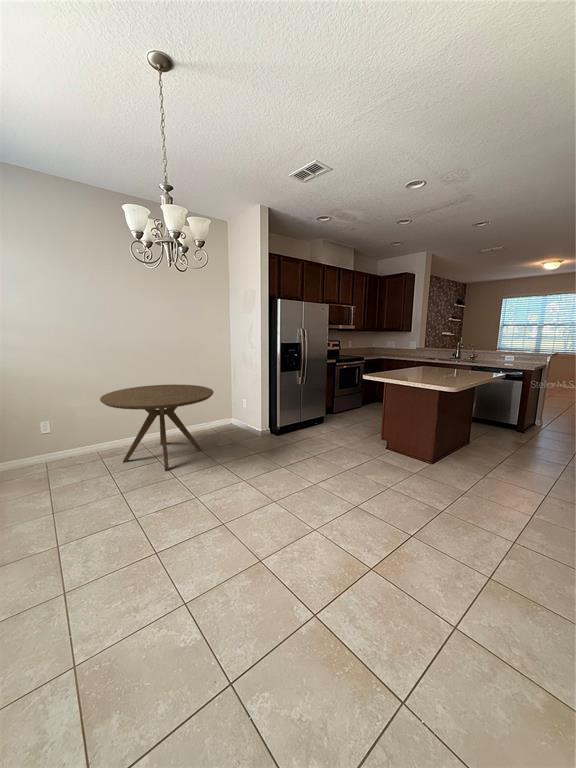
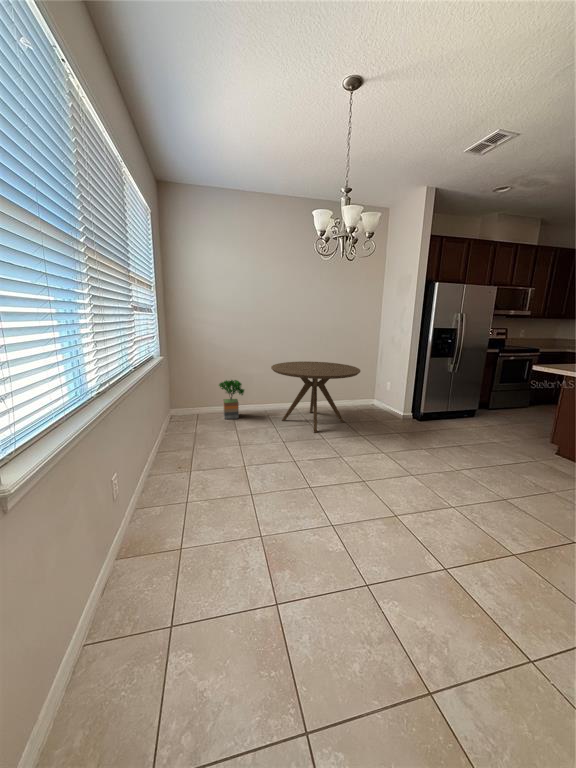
potted tree: none [17,419,64,476] -> present [219,380,244,419]

